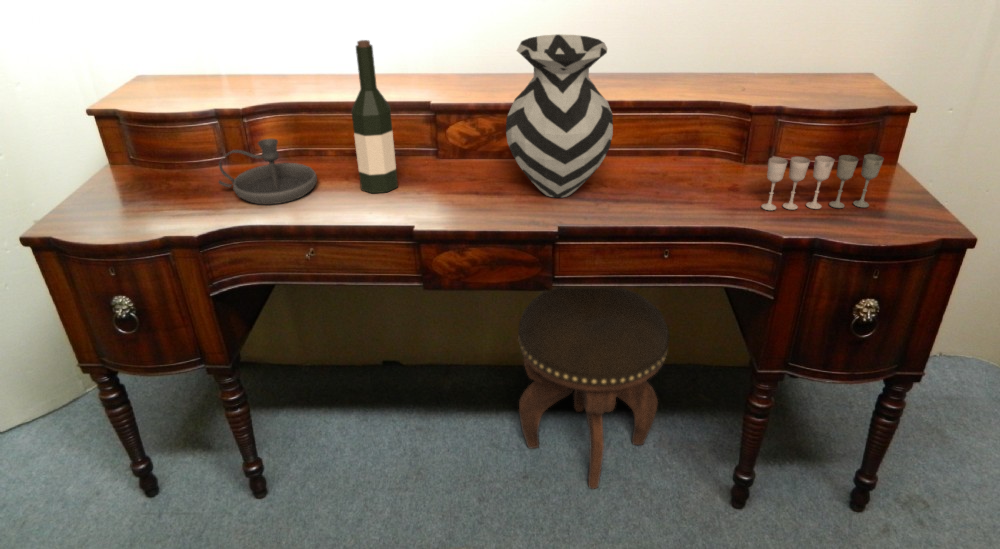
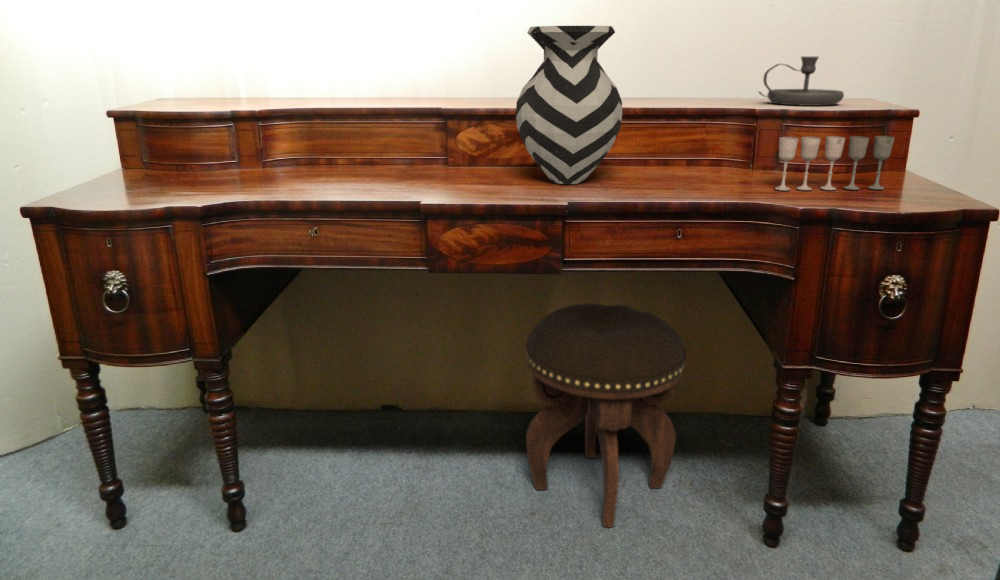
wine bottle: present [351,40,398,193] -> none [364,28,406,182]
candlestick: present [219,138,317,204] -> present [759,56,844,106]

